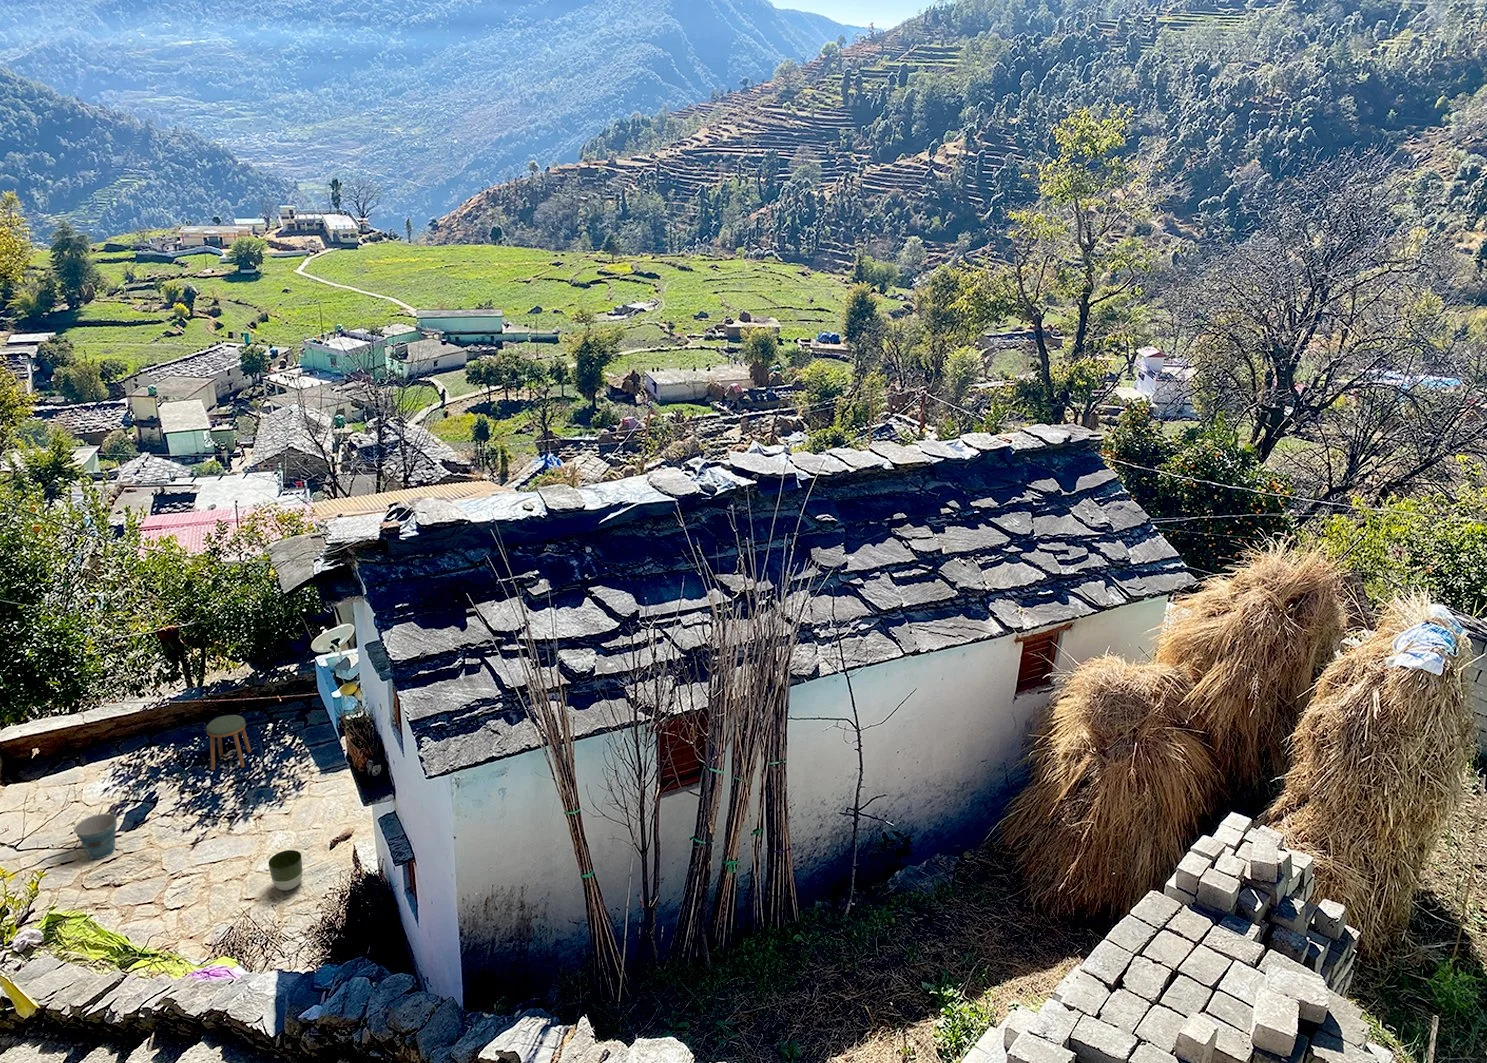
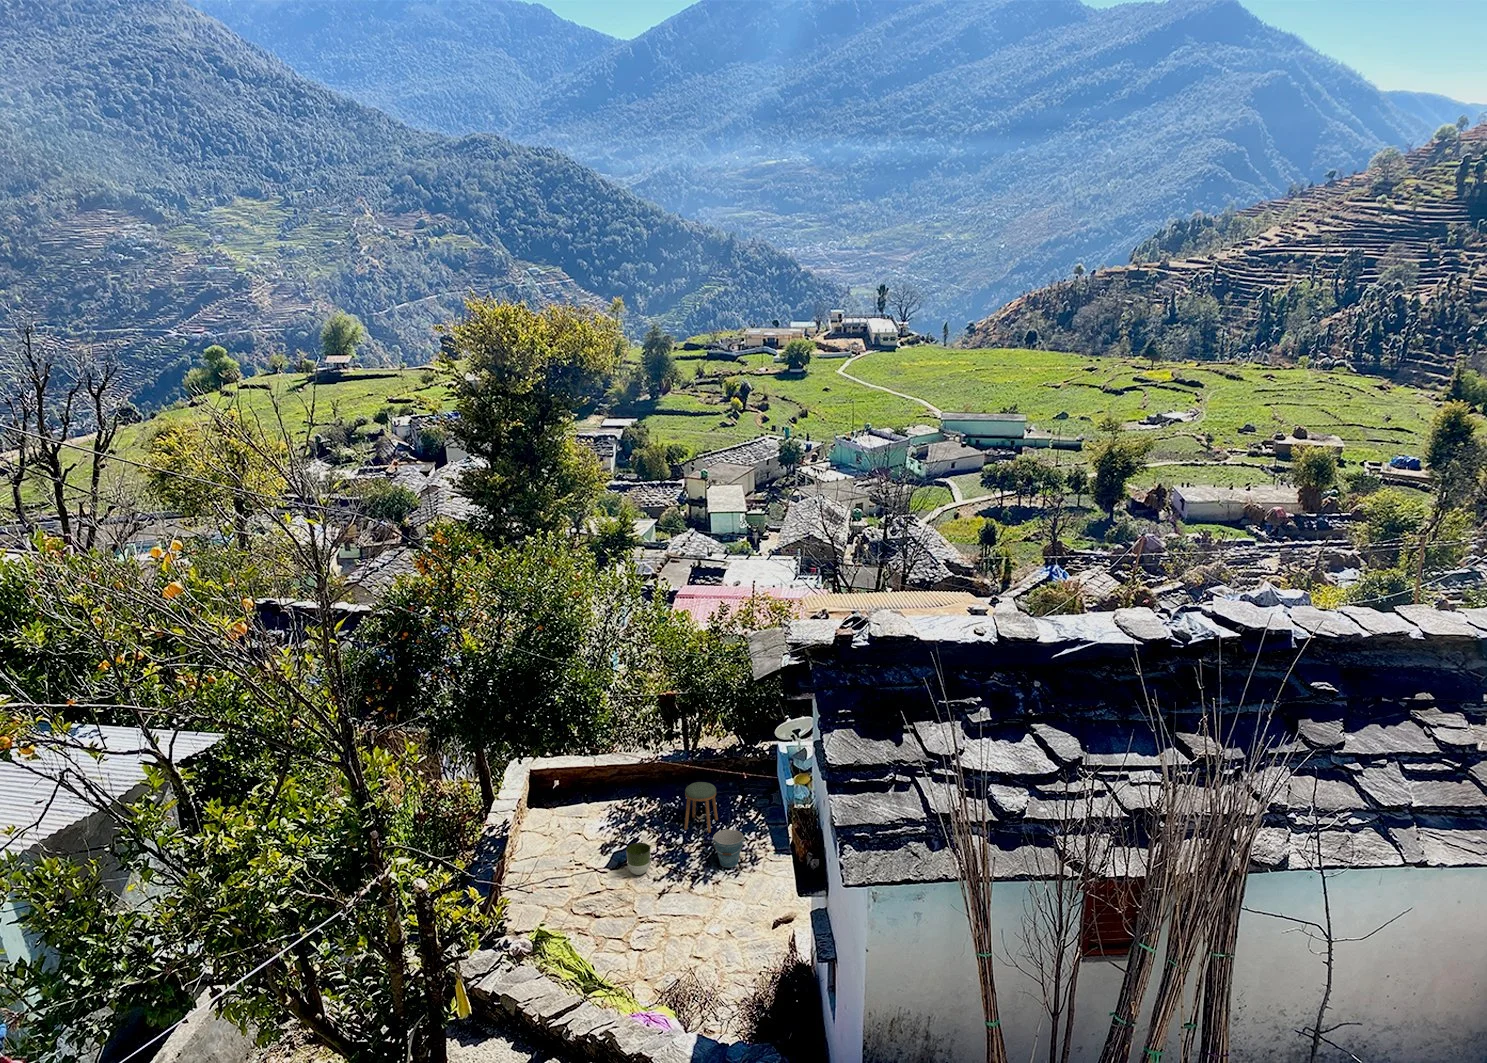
bucket: present [74,814,117,859] -> present [713,830,744,867]
planter: present [268,850,303,890] -> present [626,843,650,875]

